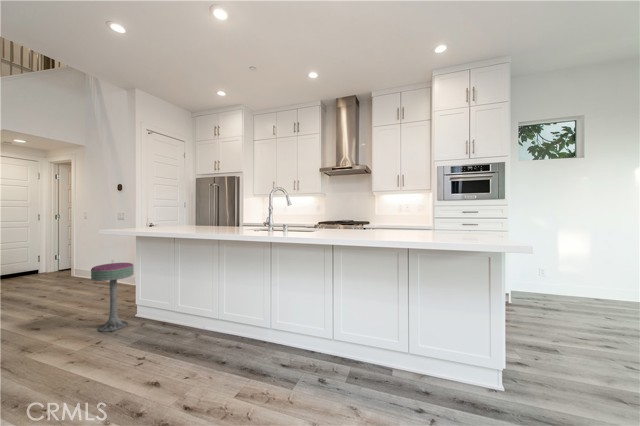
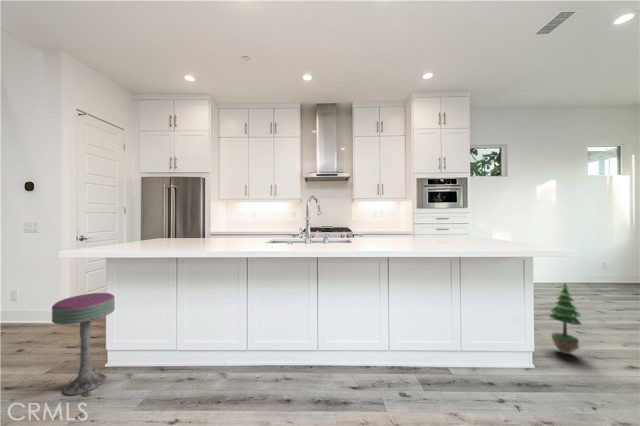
potted tree: none [549,291,595,386] -> present [549,284,581,354]

